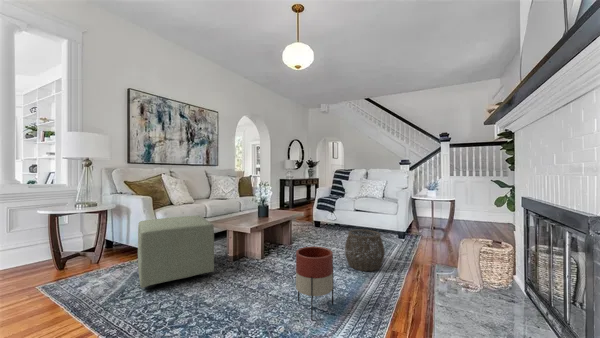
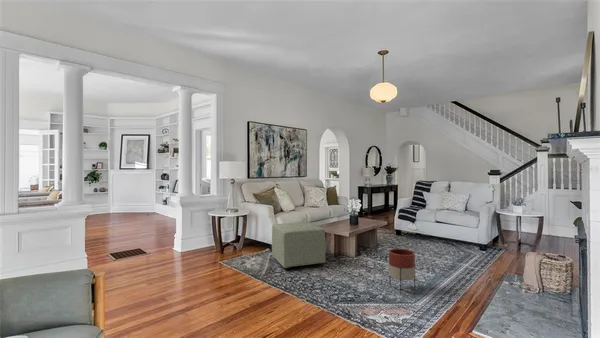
woven basket: present [345,230,384,271] -> none [425,239,459,273]

